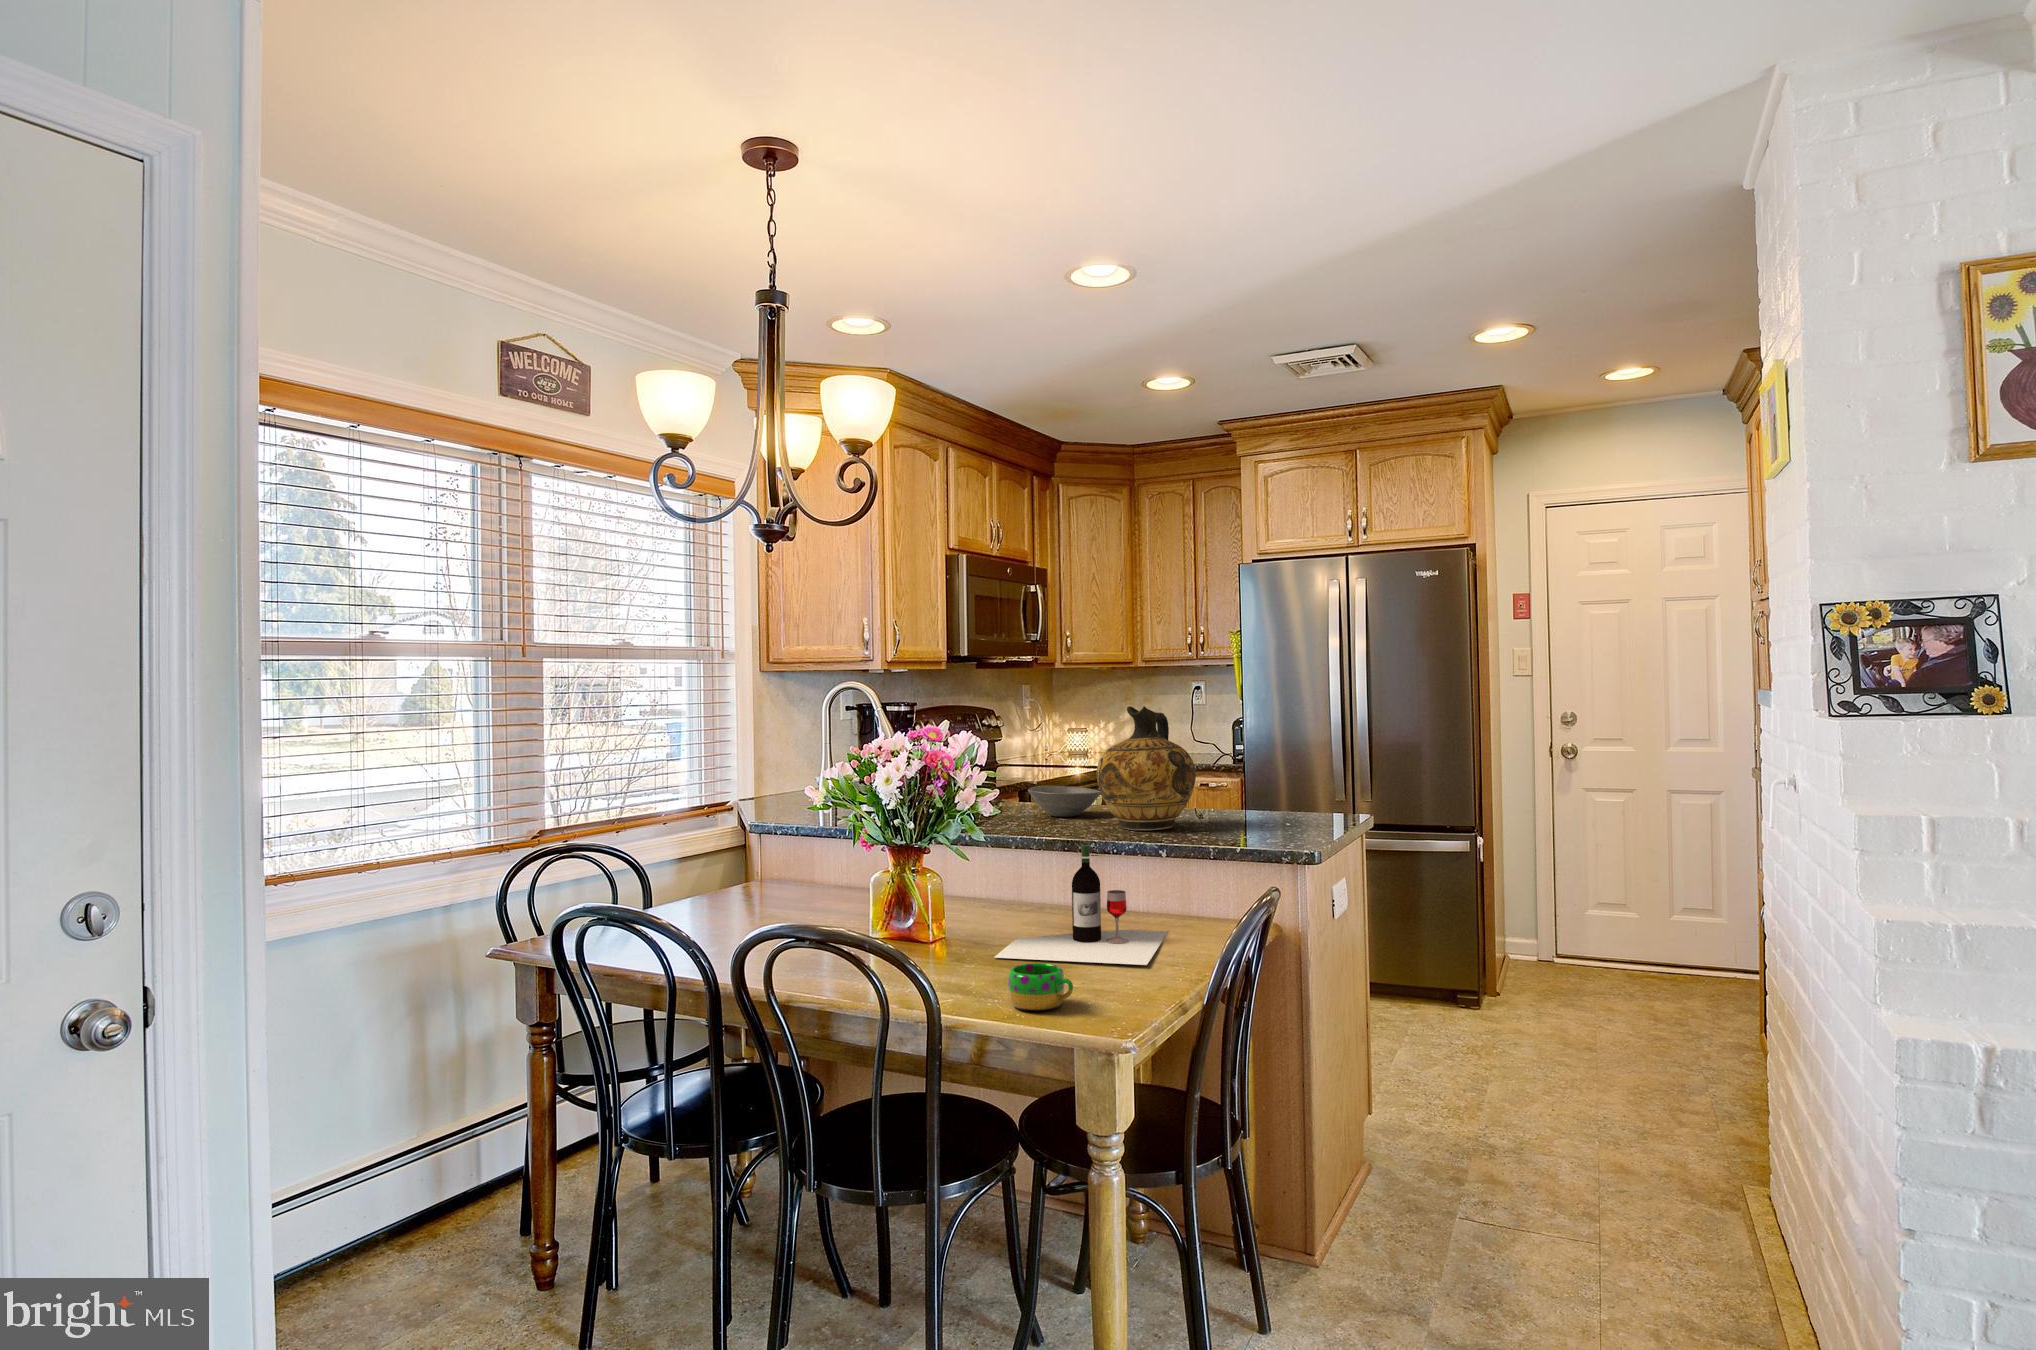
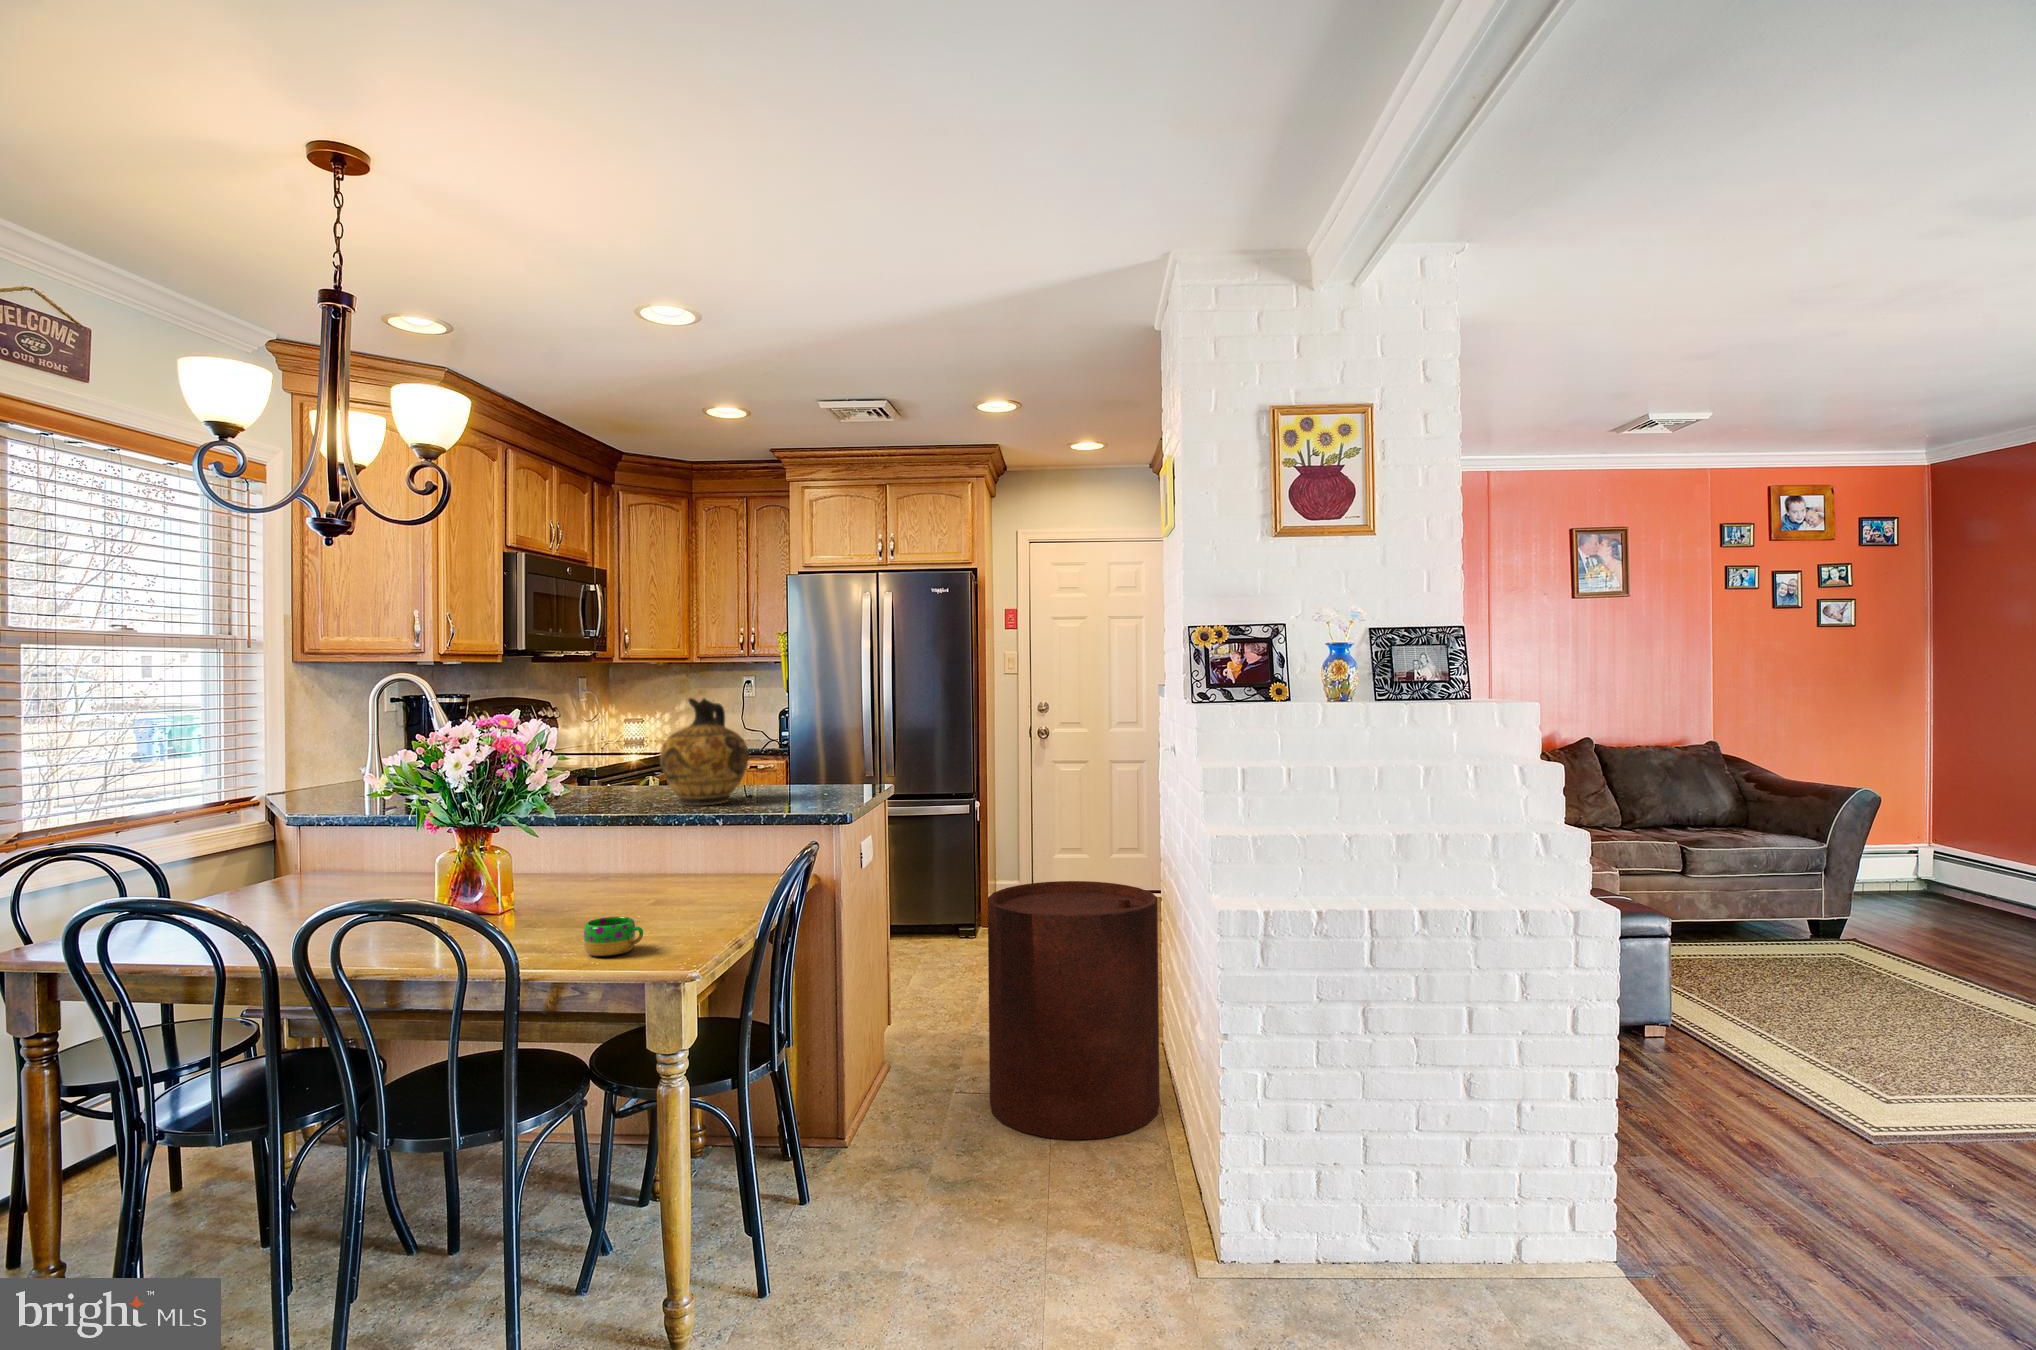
bowl: present [1028,786,1101,817] -> none [592,770,663,797]
wine bottle: present [994,845,1168,965] -> none [565,818,724,920]
trash can: none [1502,950,1771,1319] -> present [988,881,1160,1140]

